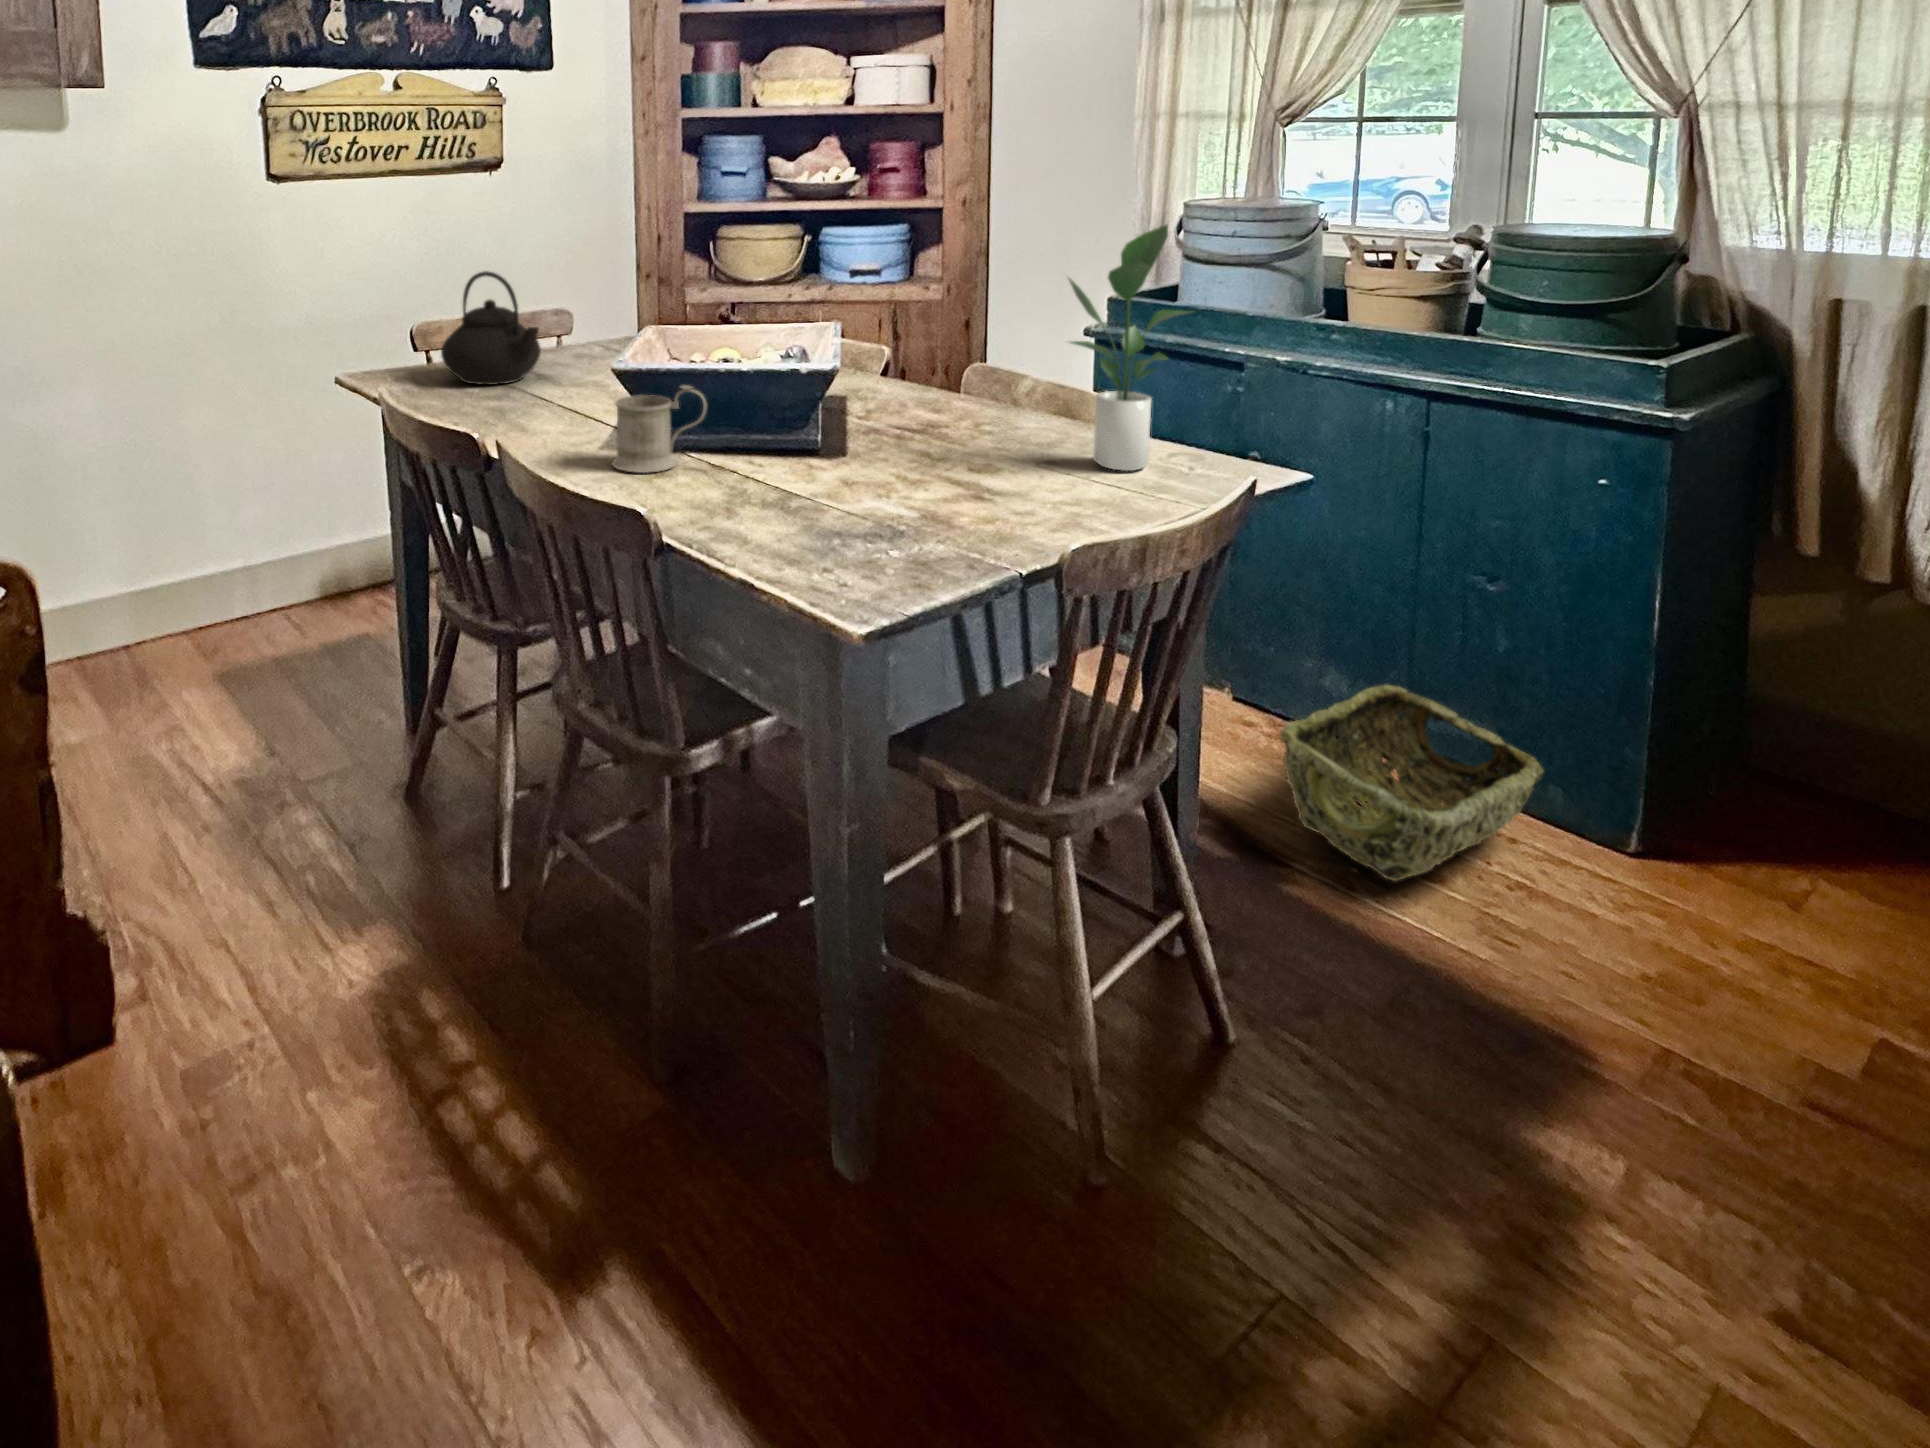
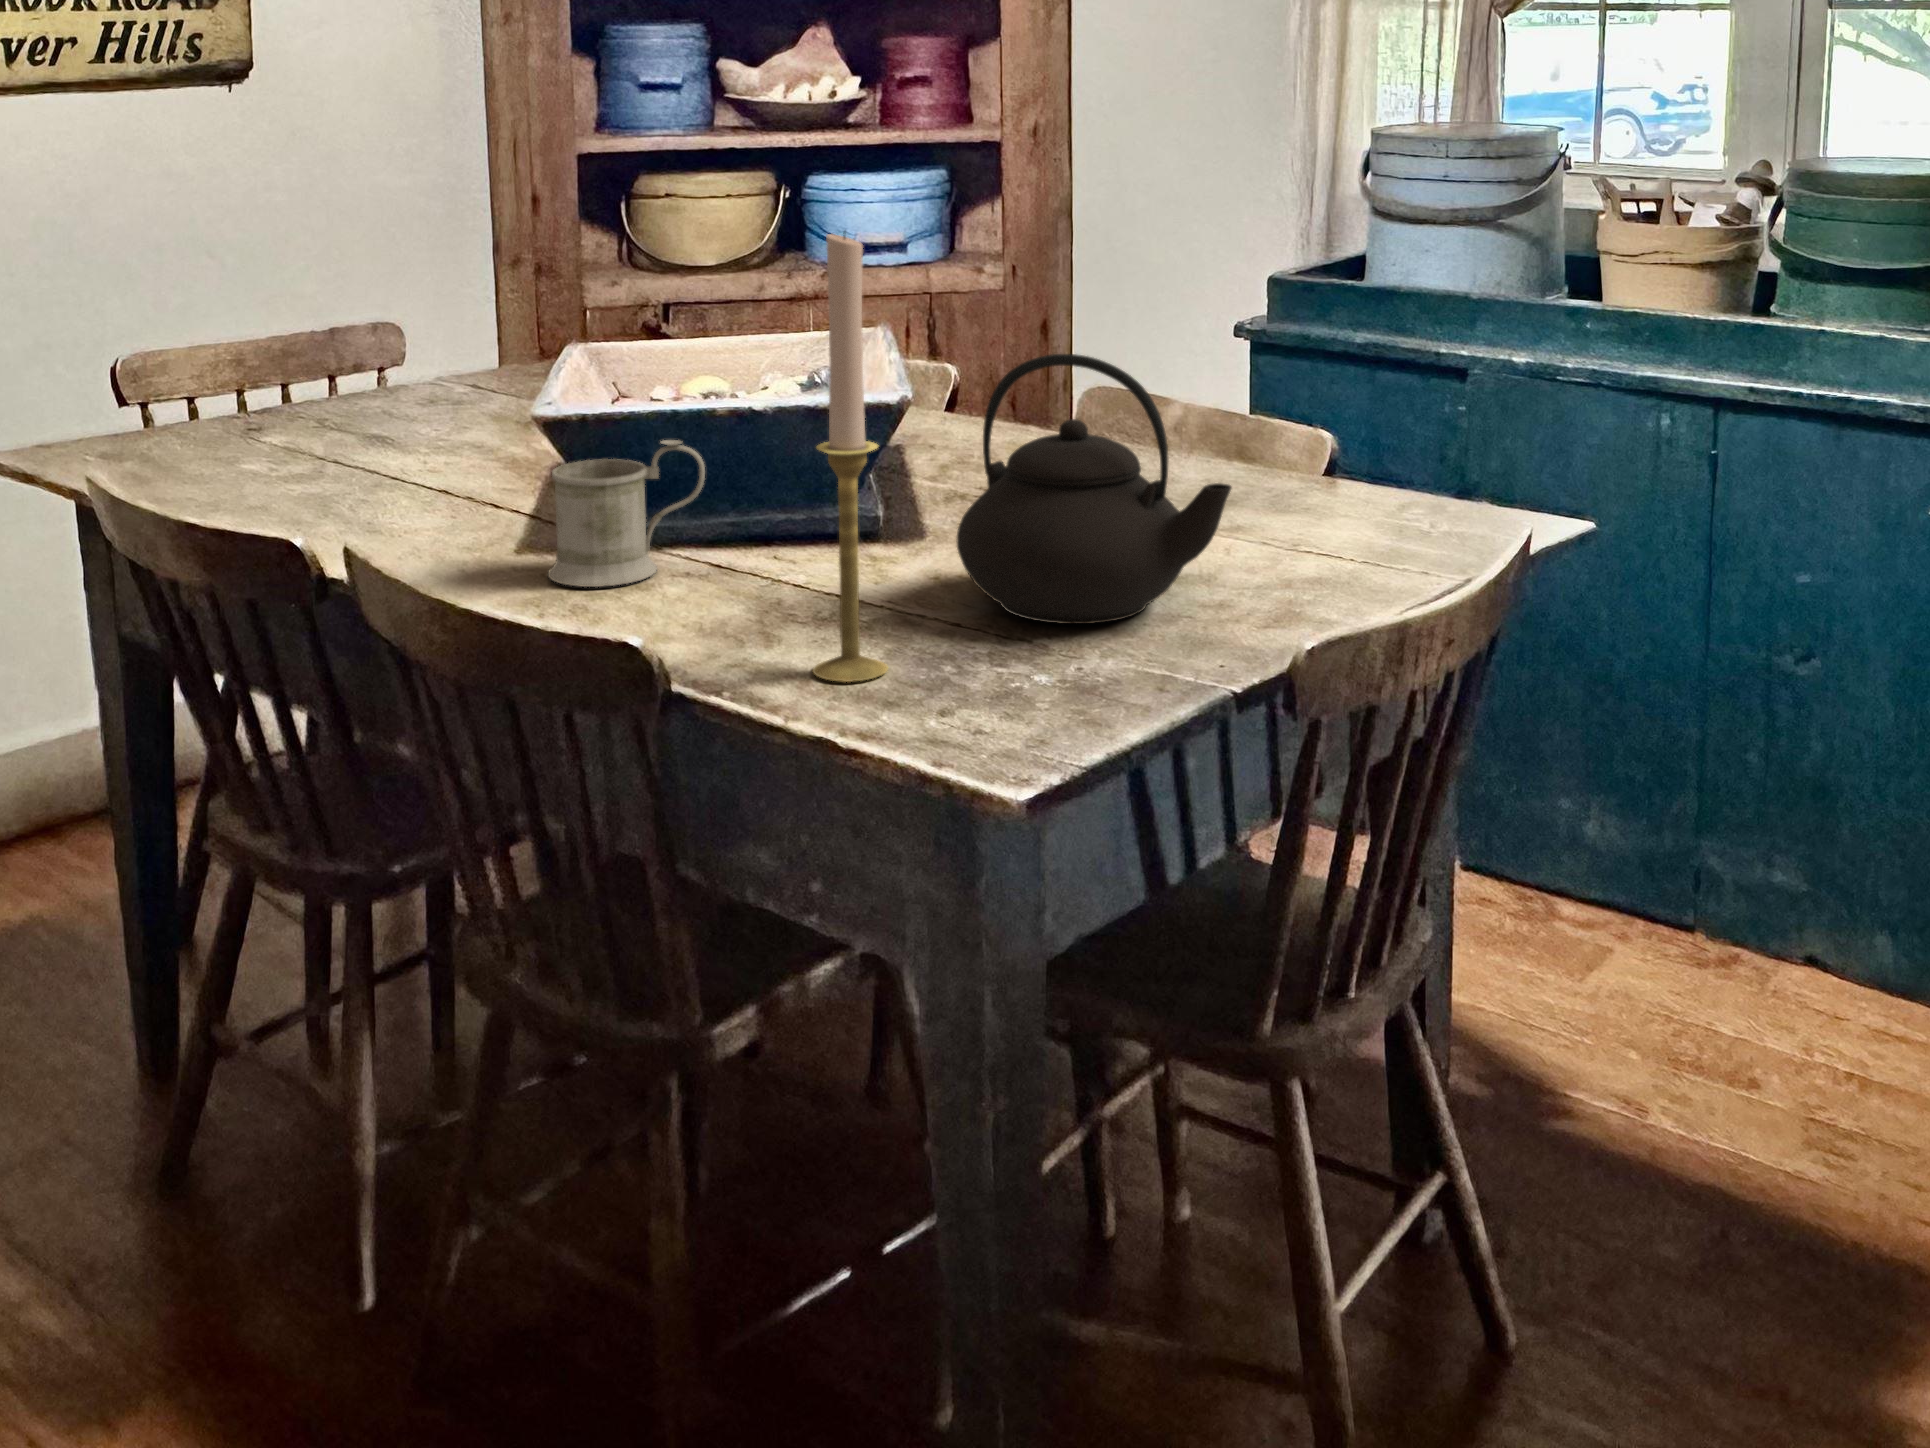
potted plant: present [1069,225,1190,471] -> none [1248,165,1434,534]
candlestick: none [751,258,799,545] -> present [813,233,888,682]
teapot: present [441,271,541,385] -> present [956,354,1232,624]
woven basket: present [1280,685,1543,881] -> none [1545,821,1876,1096]

